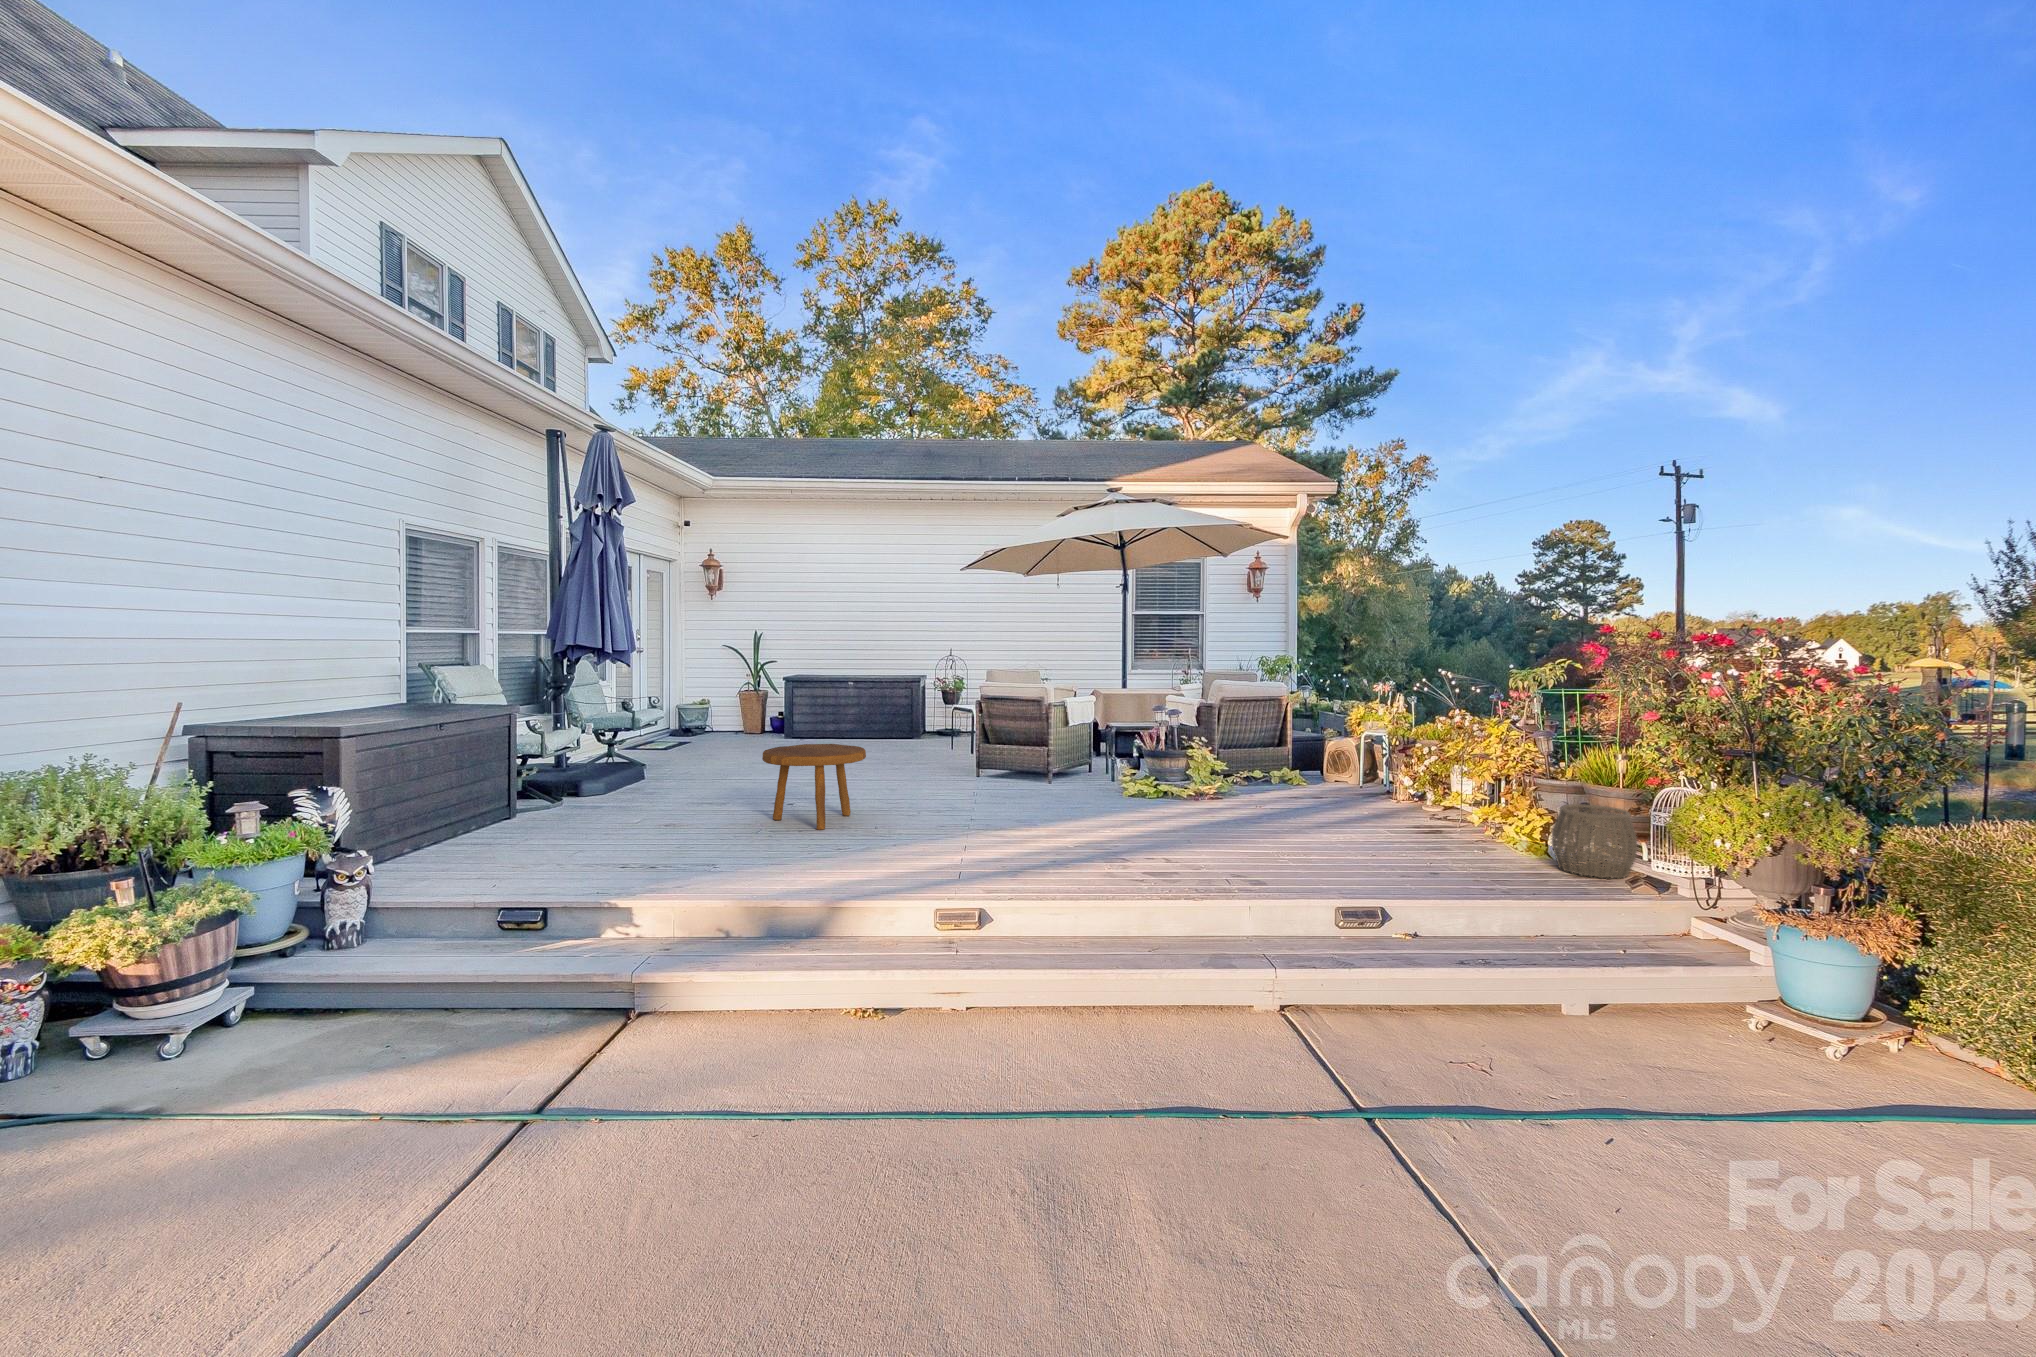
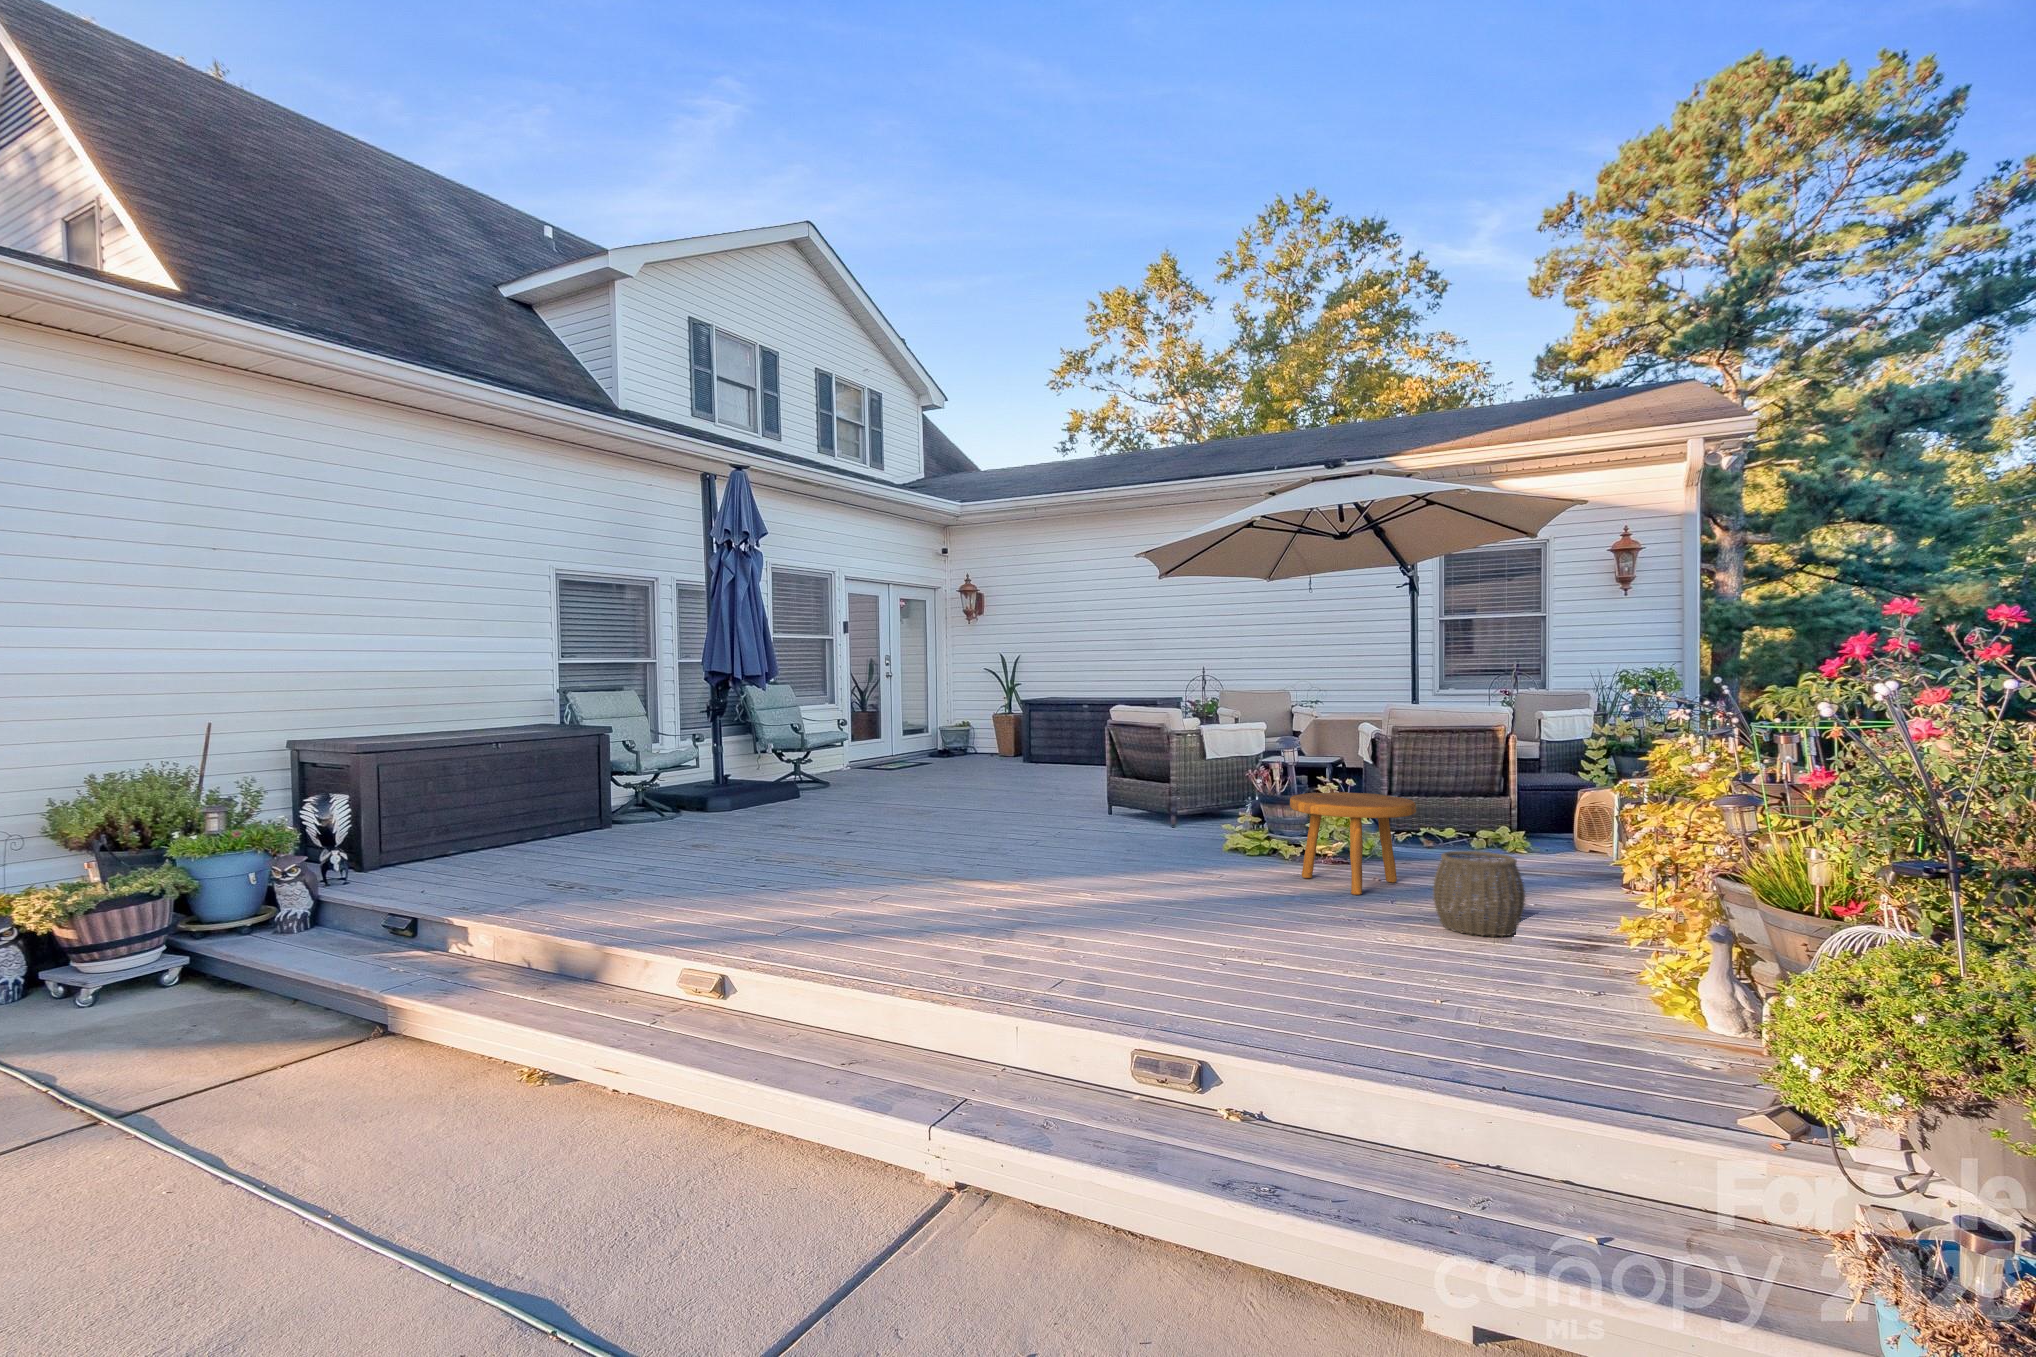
footstool: present [762,744,866,830] -> present [1290,792,1416,895]

